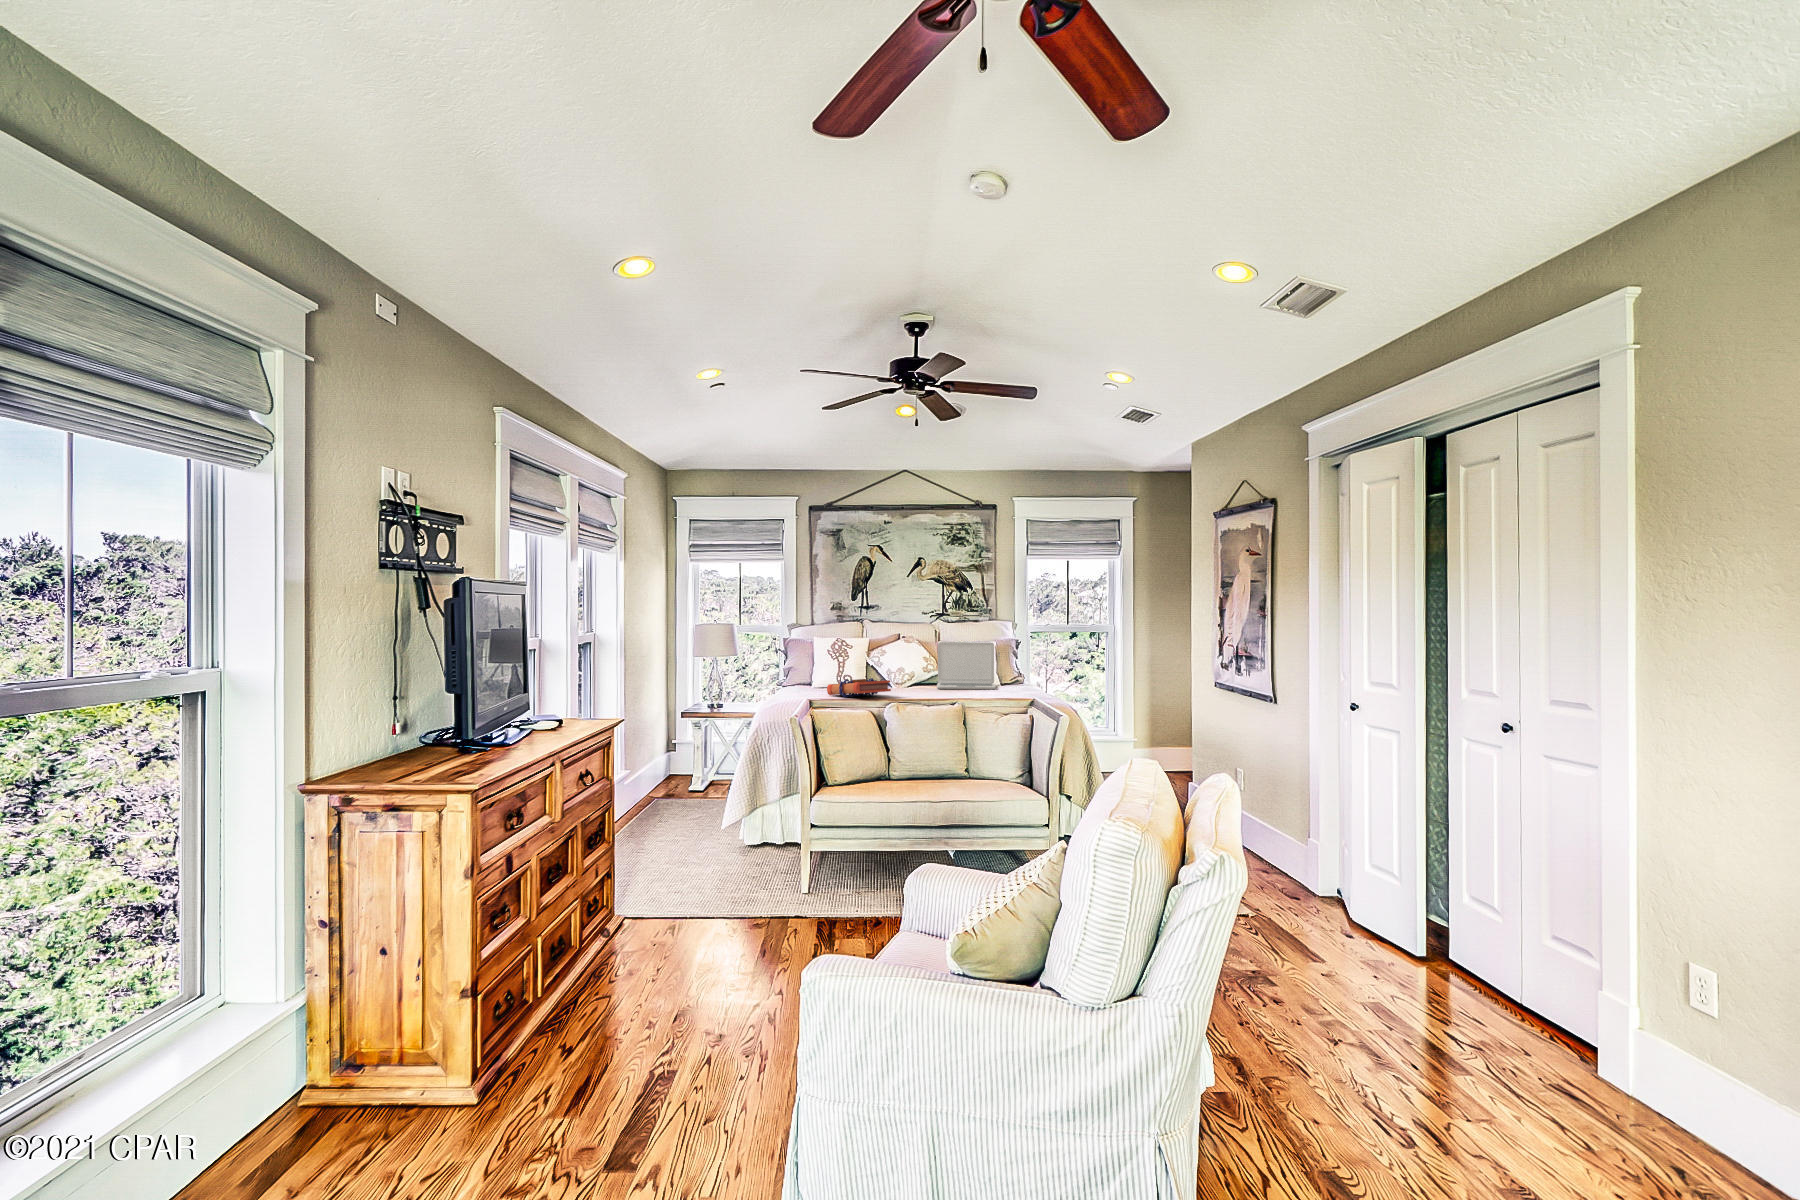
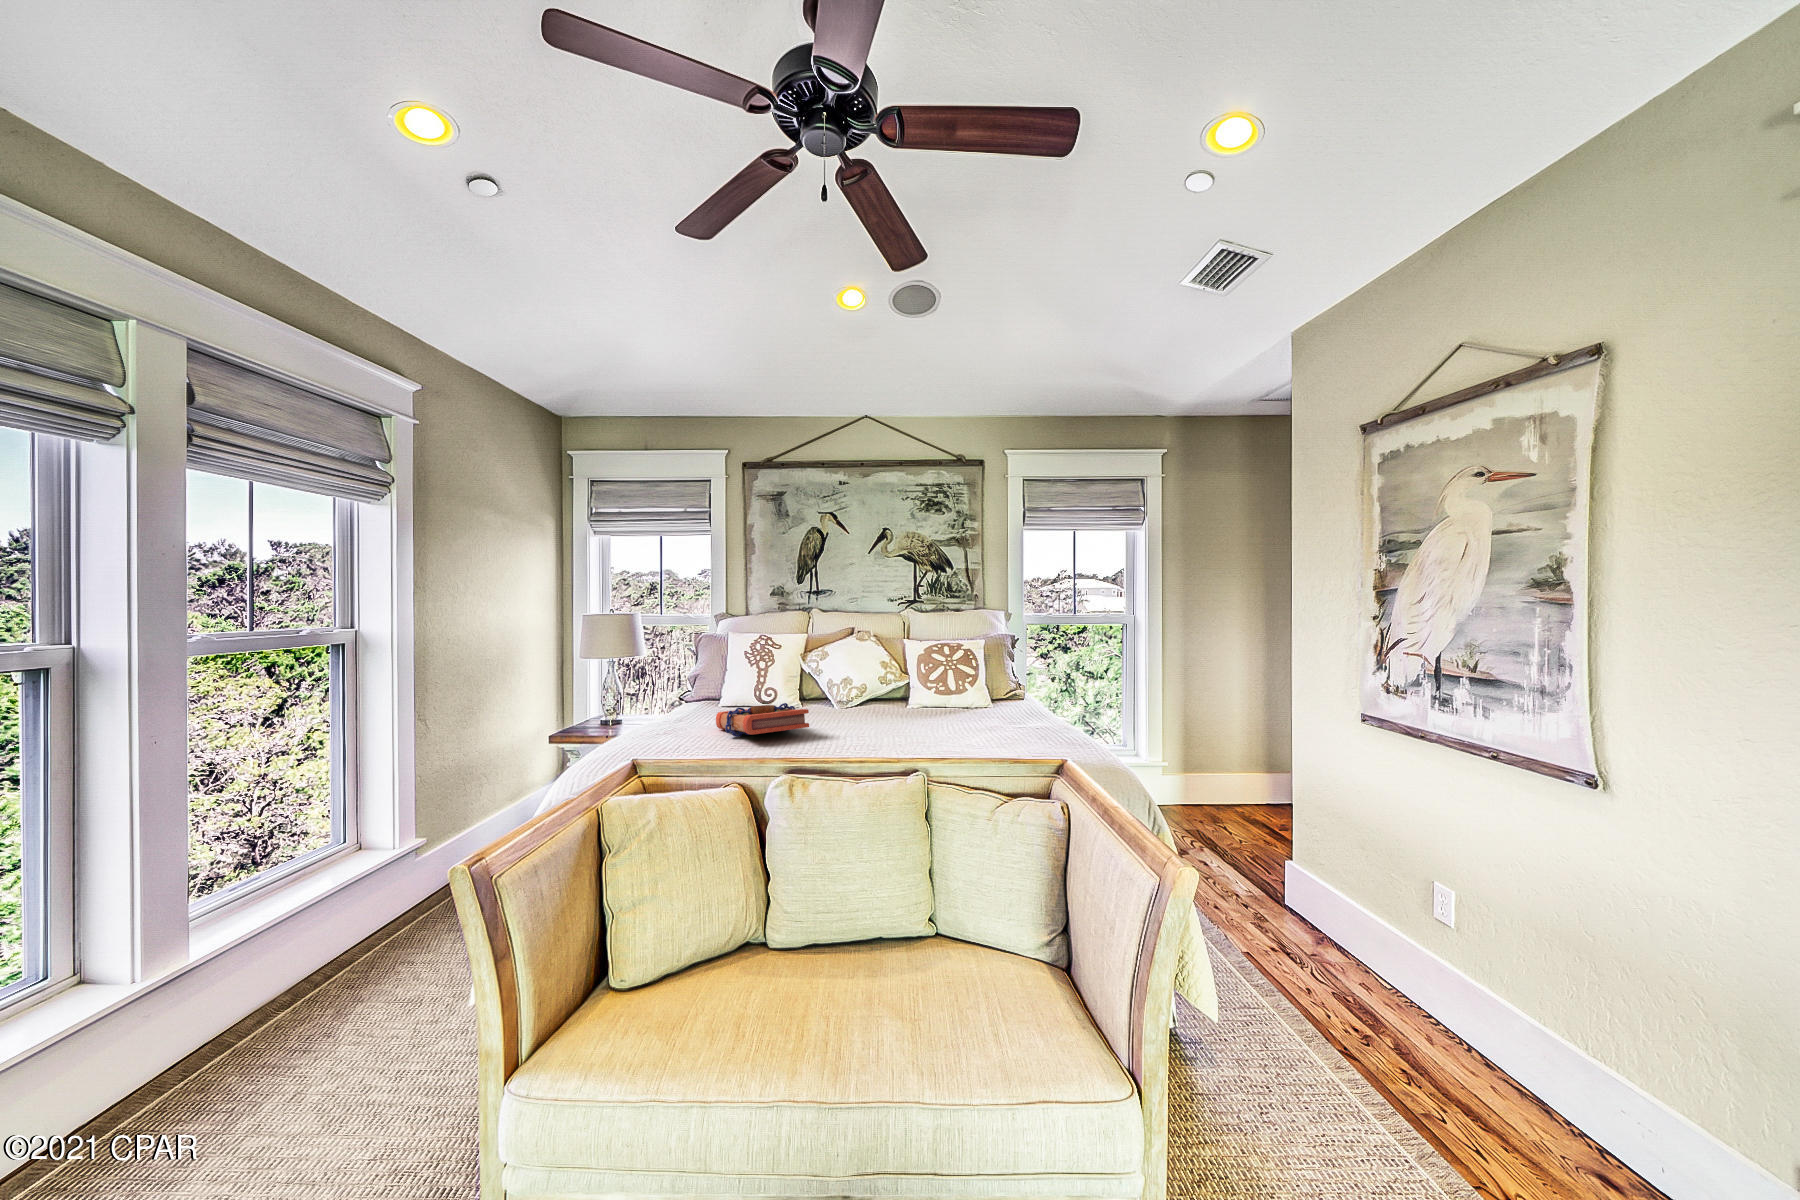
laptop: present [937,642,996,690] -> none [895,641,981,713]

